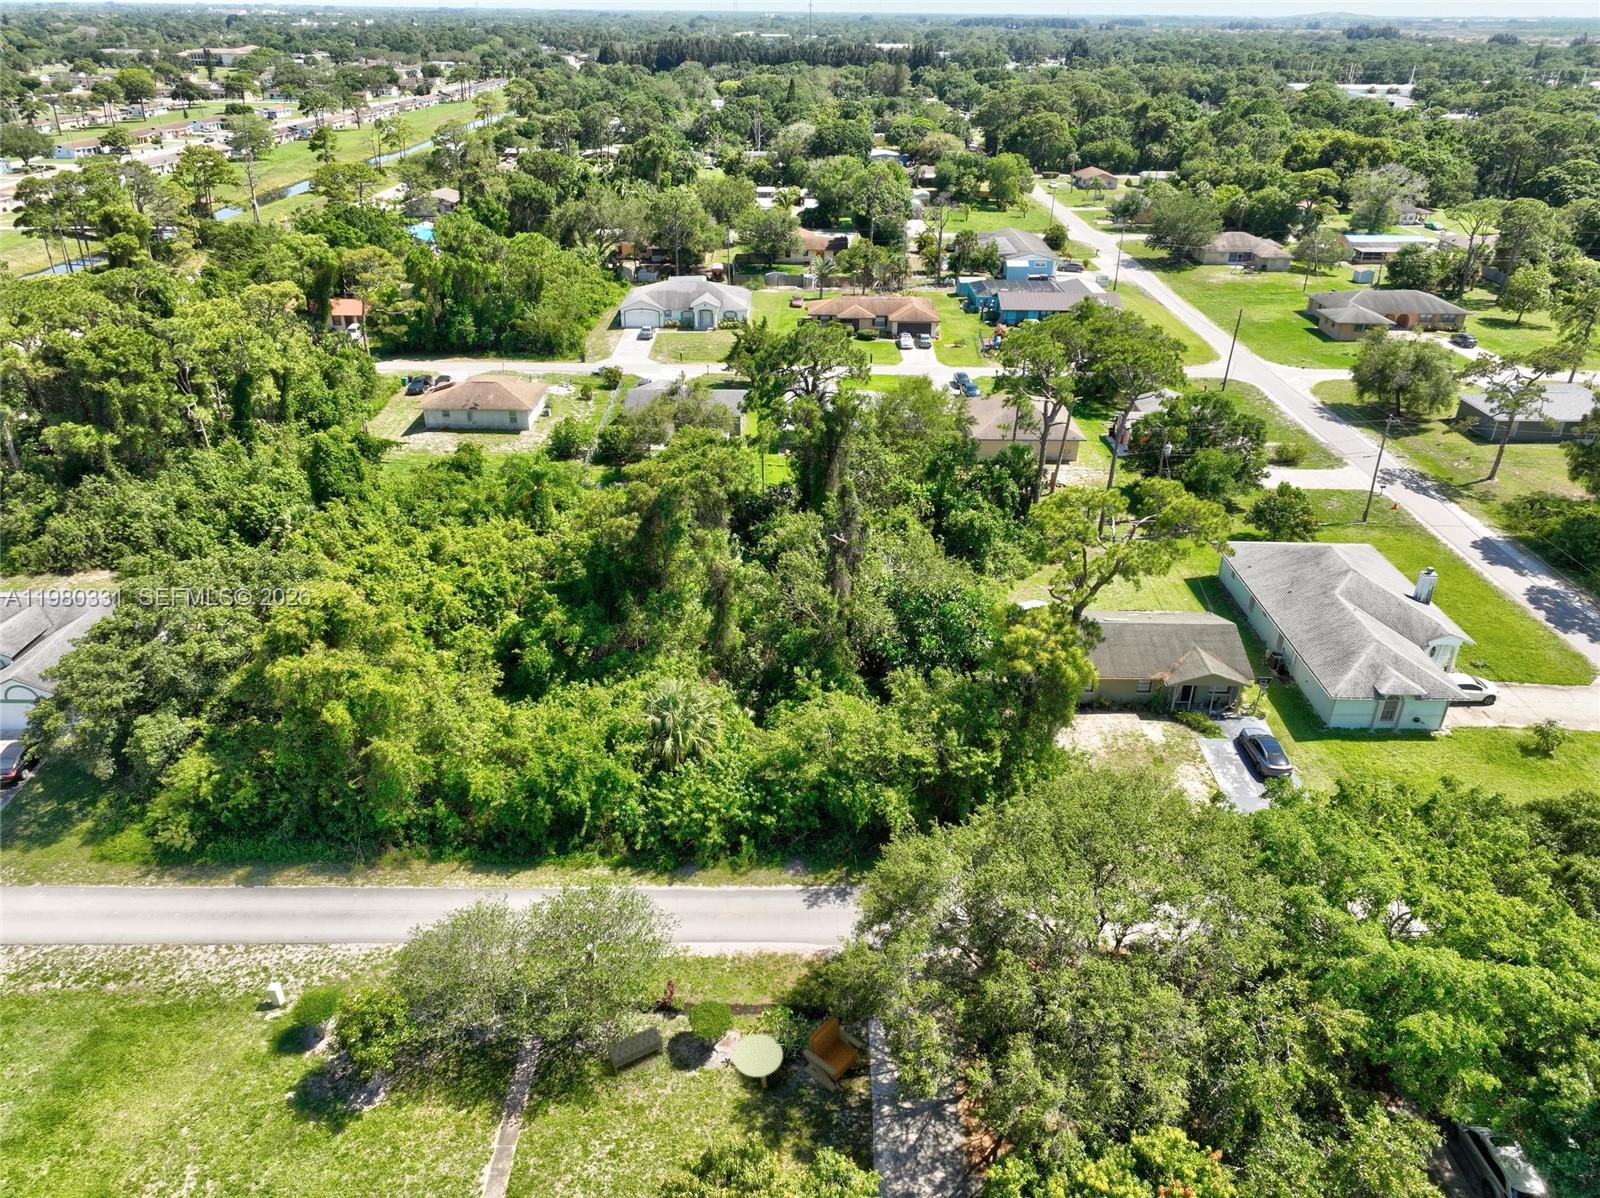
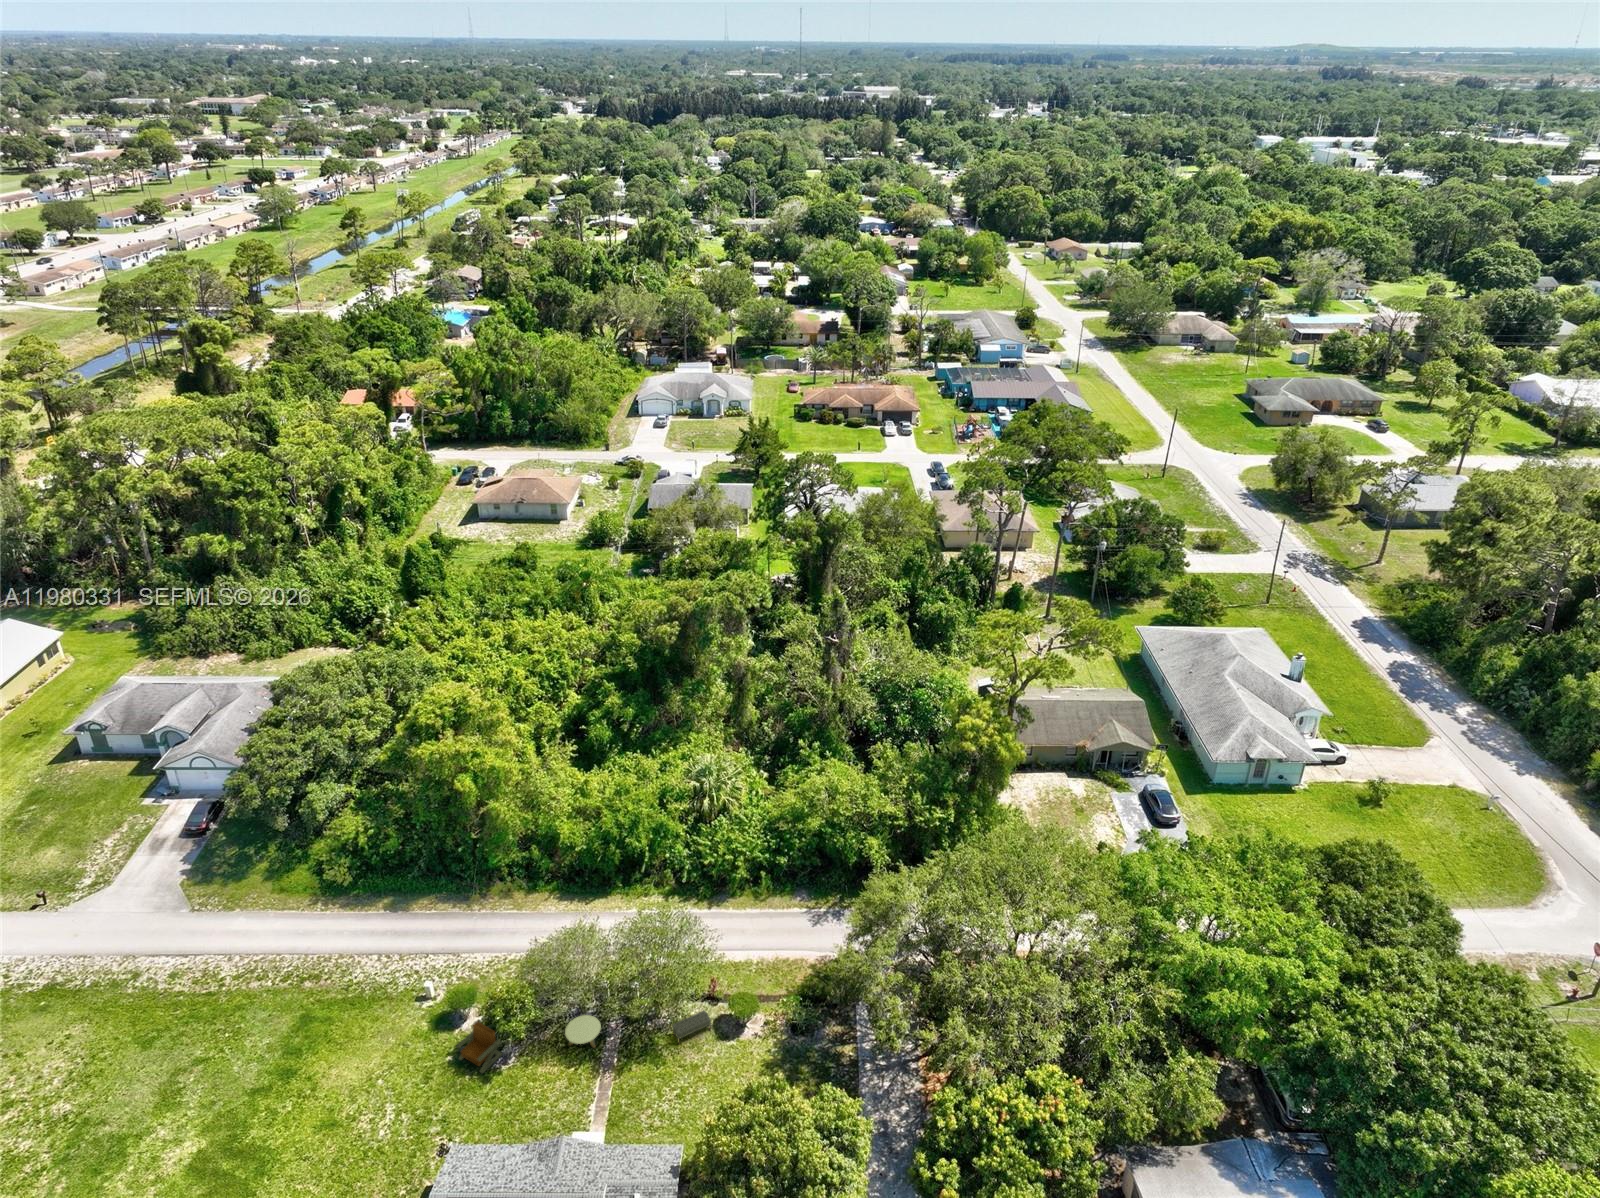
lounge chair: present [803,1016,862,1091] -> present [457,1021,502,1073]
round table: present [733,1034,783,1087] -> present [565,1015,601,1047]

